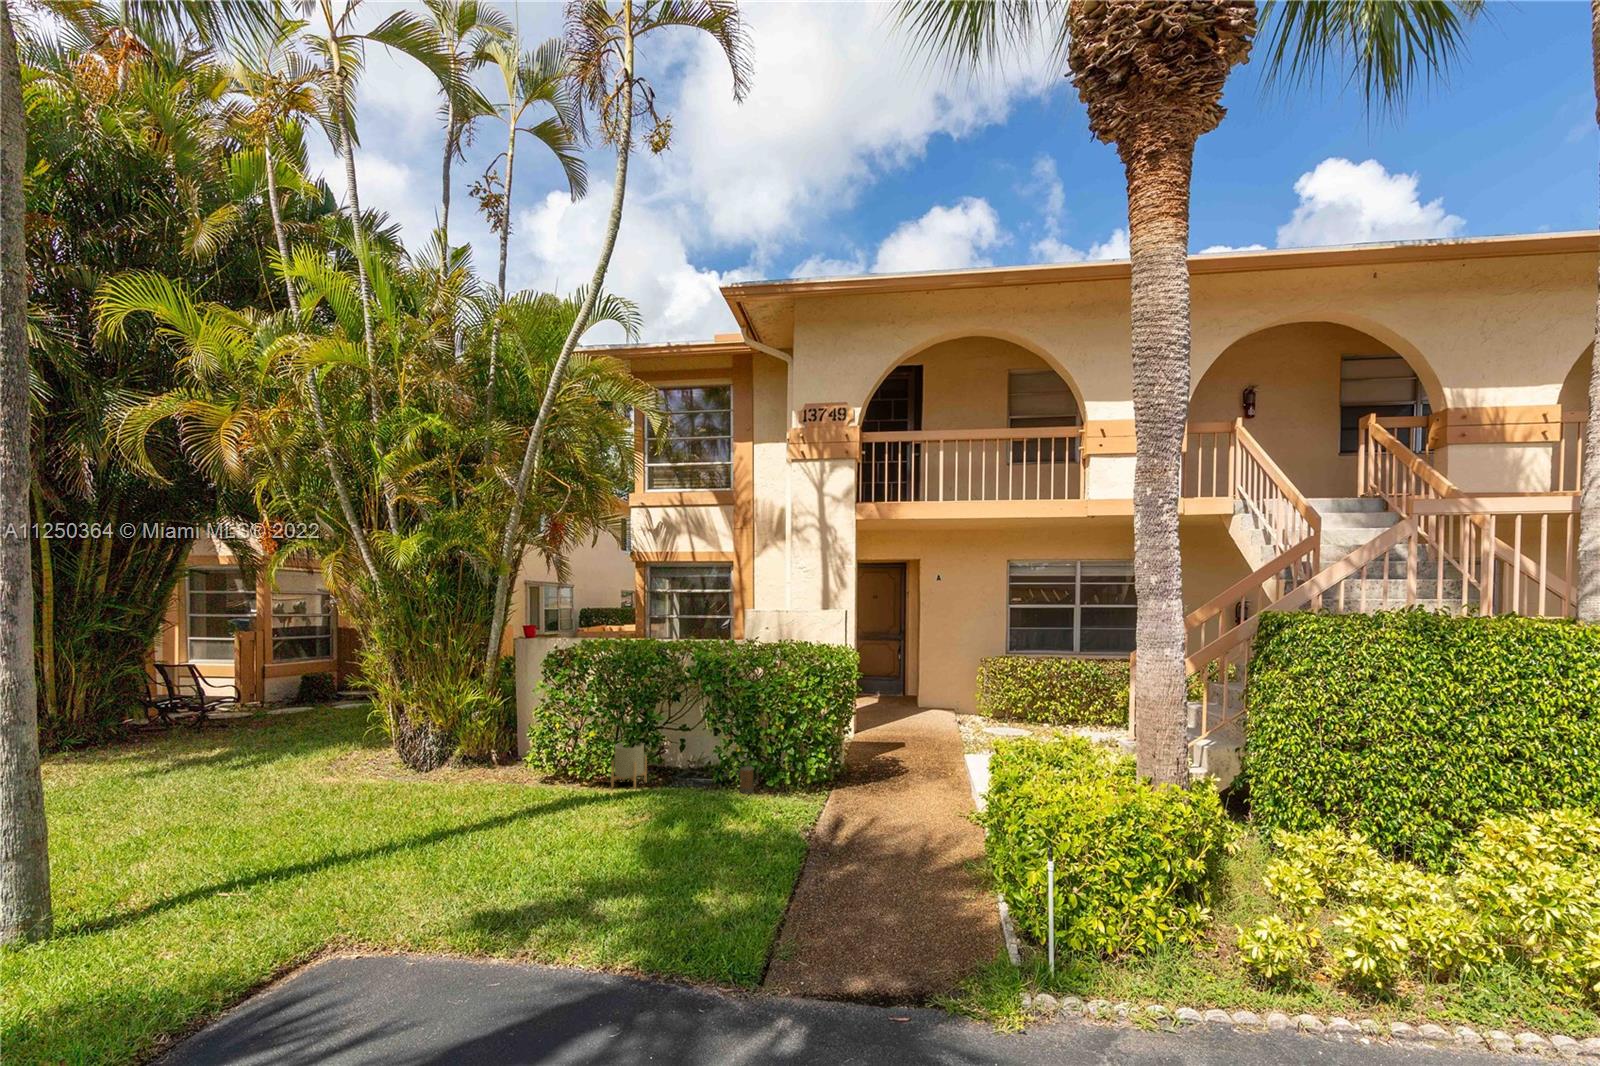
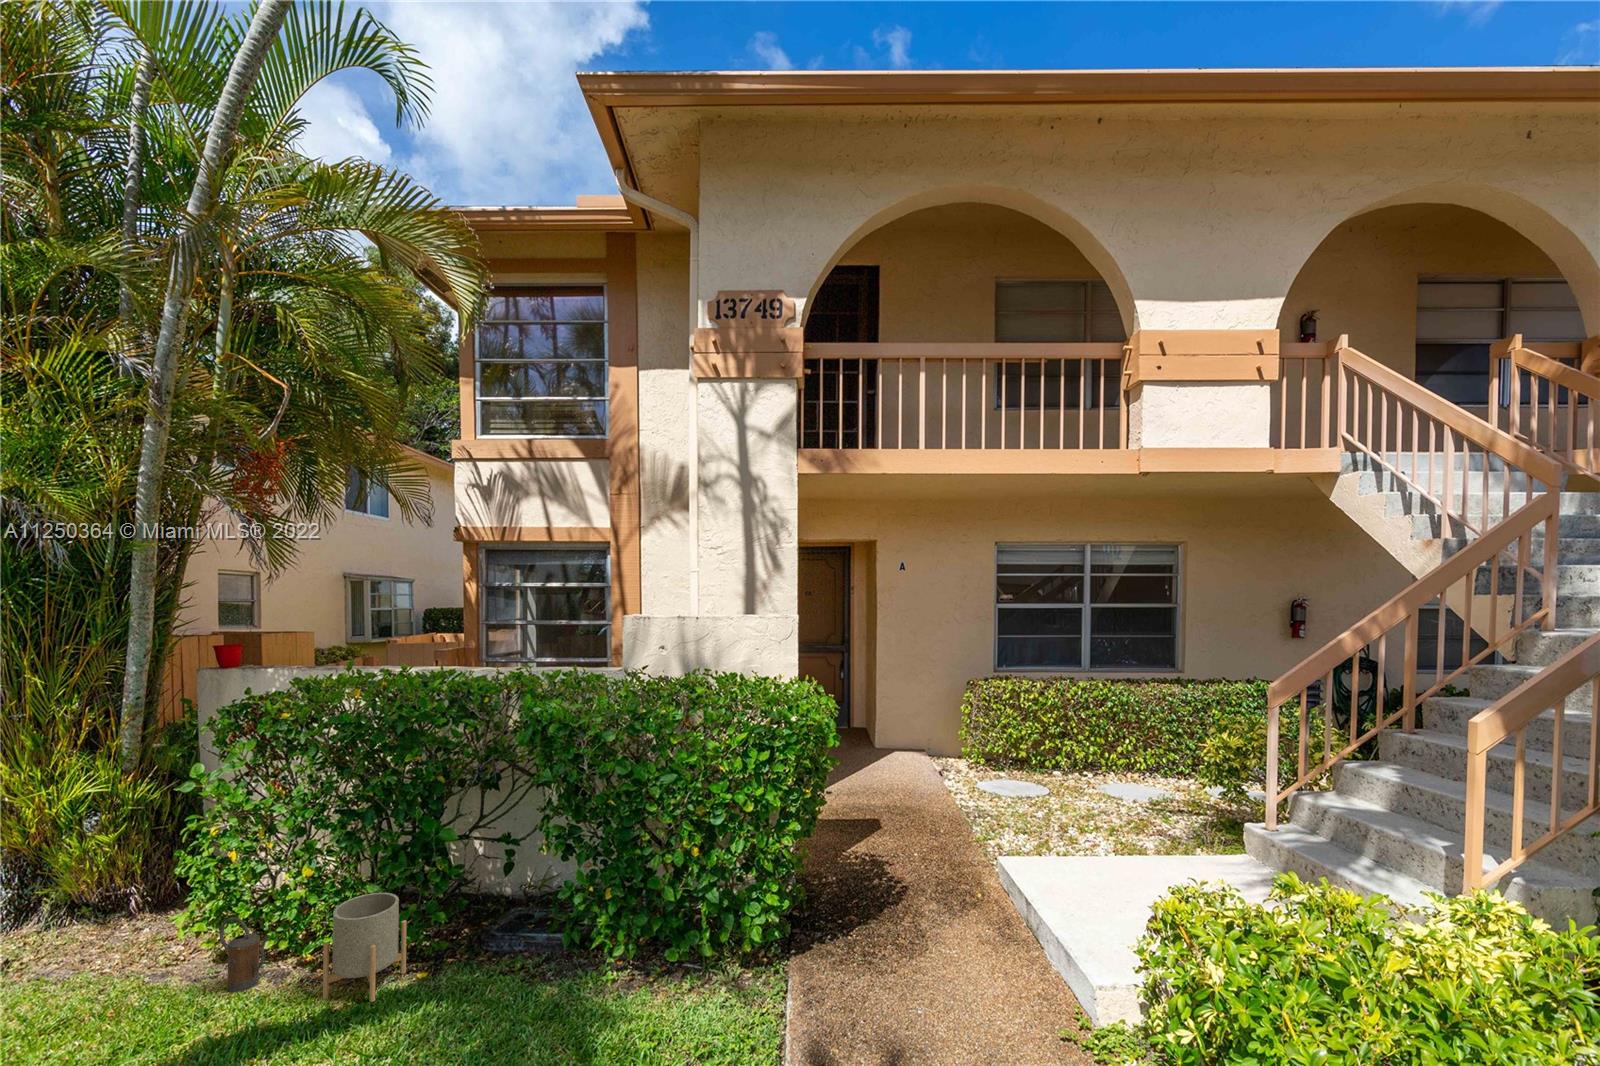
watering can: present [735,757,757,793] -> present [219,917,270,992]

